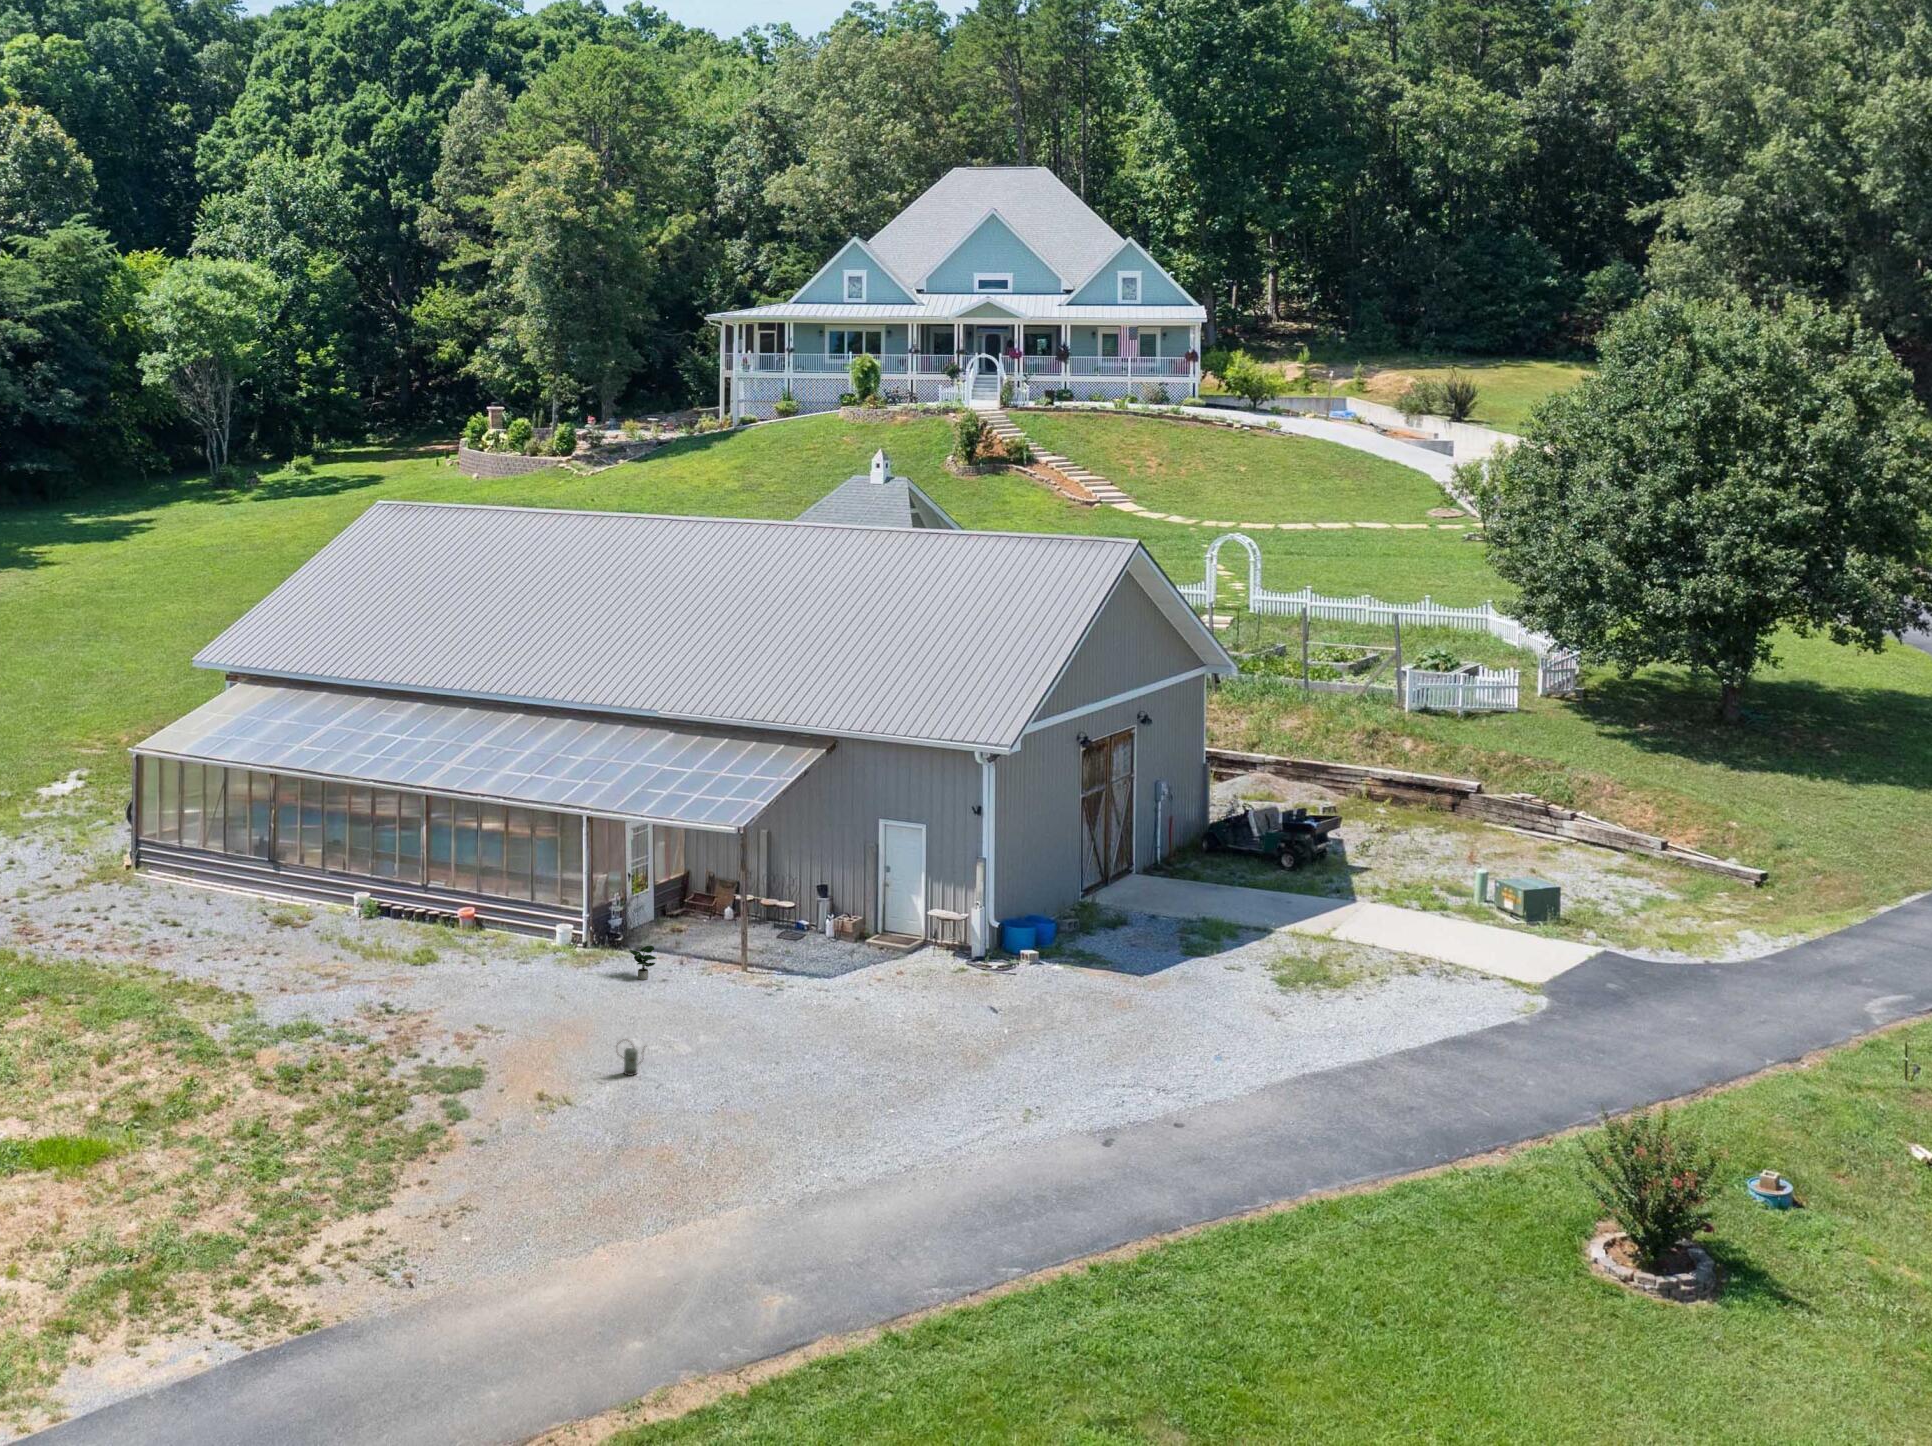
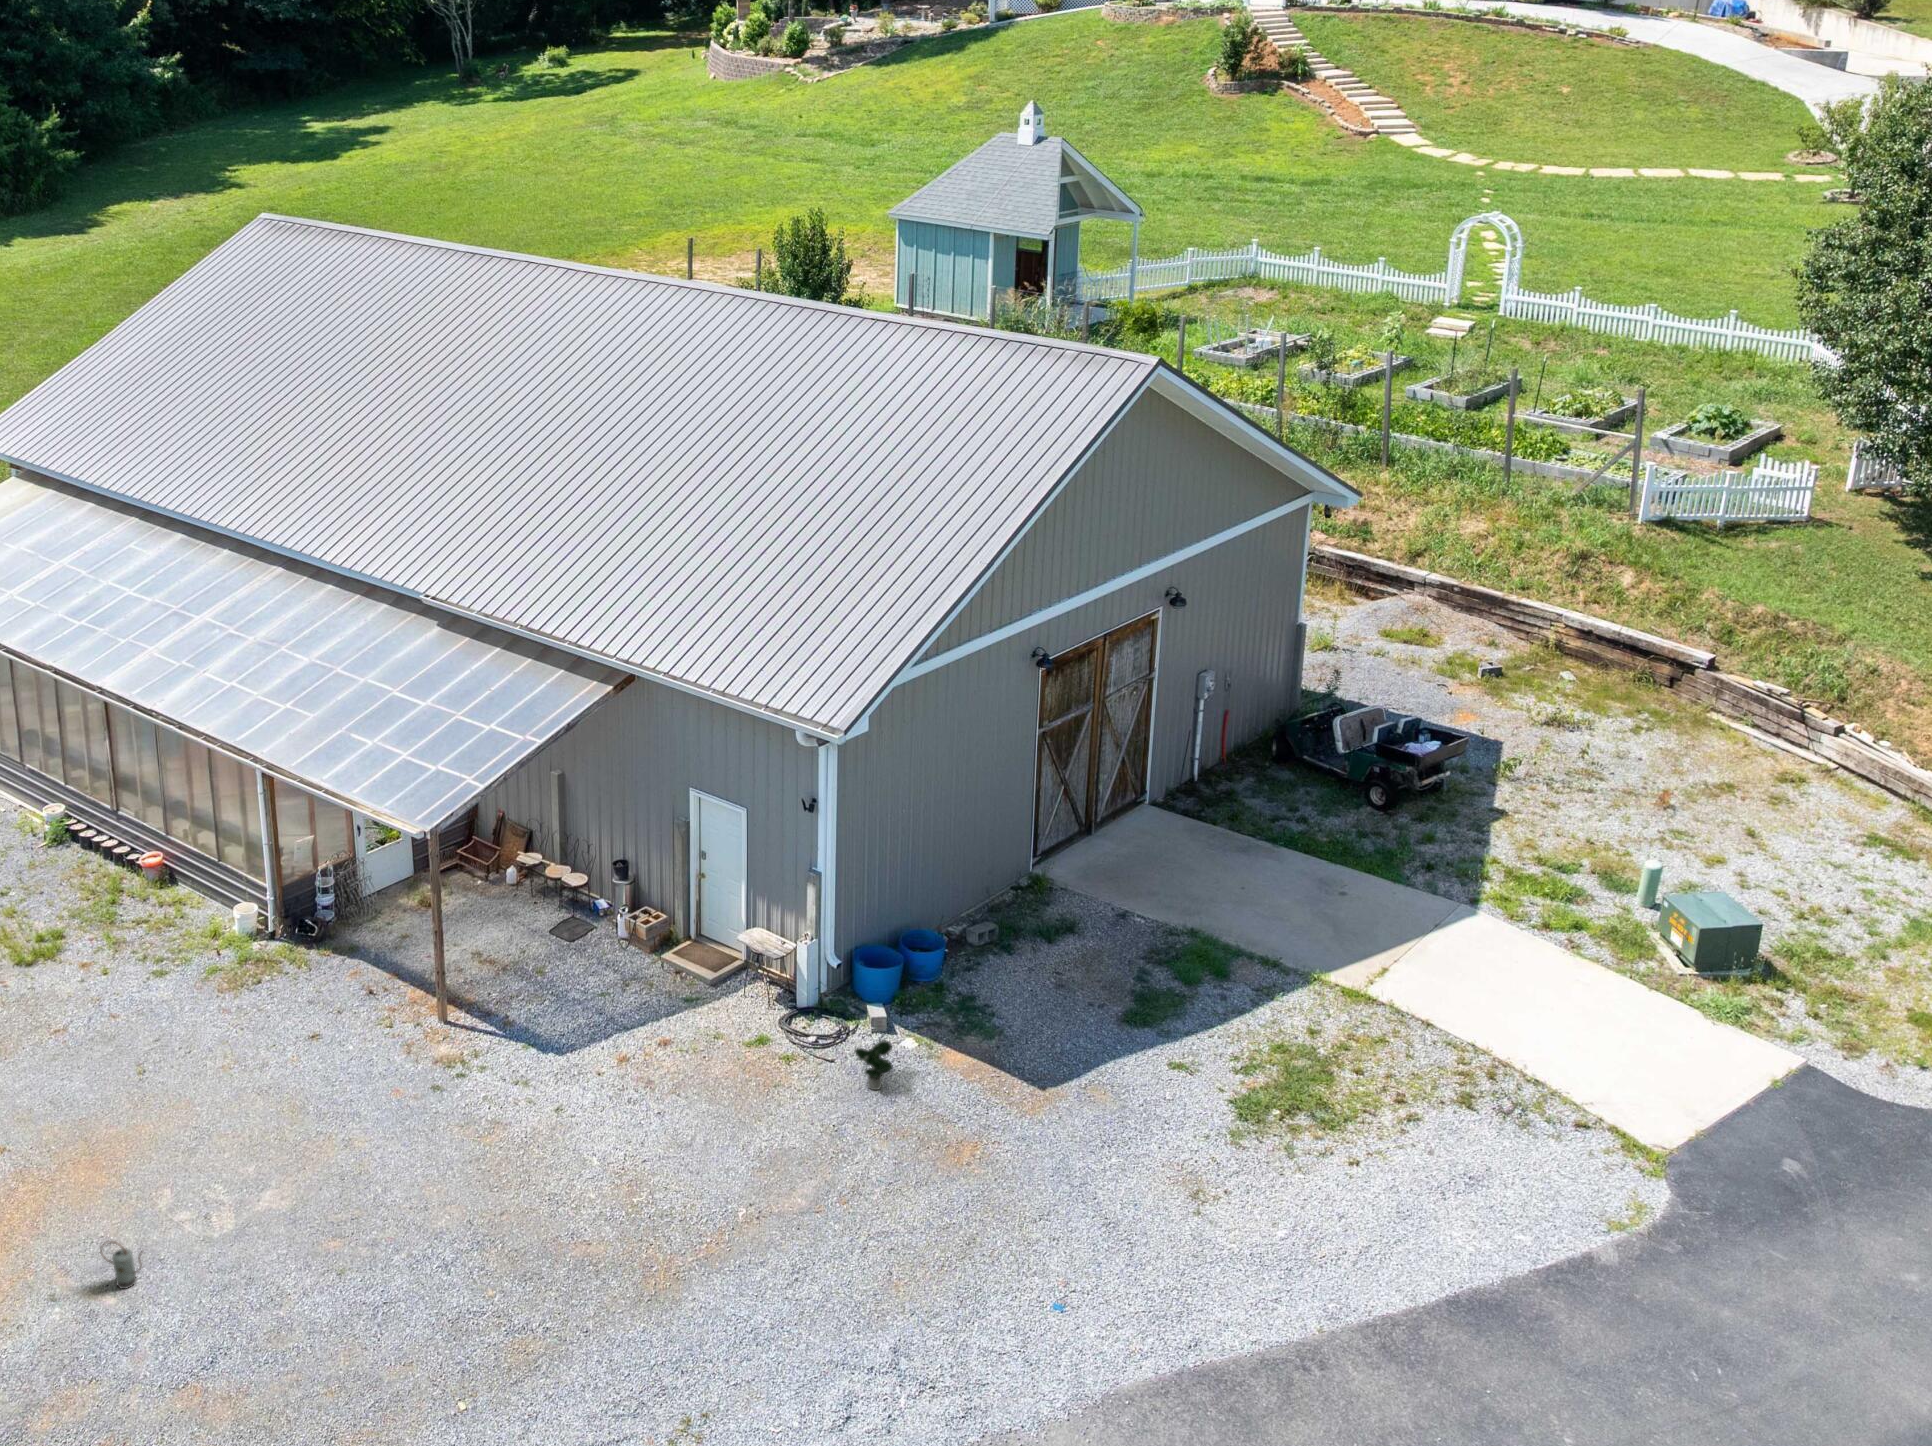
potted plant: present [629,946,656,980] -> present [855,1041,893,1090]

